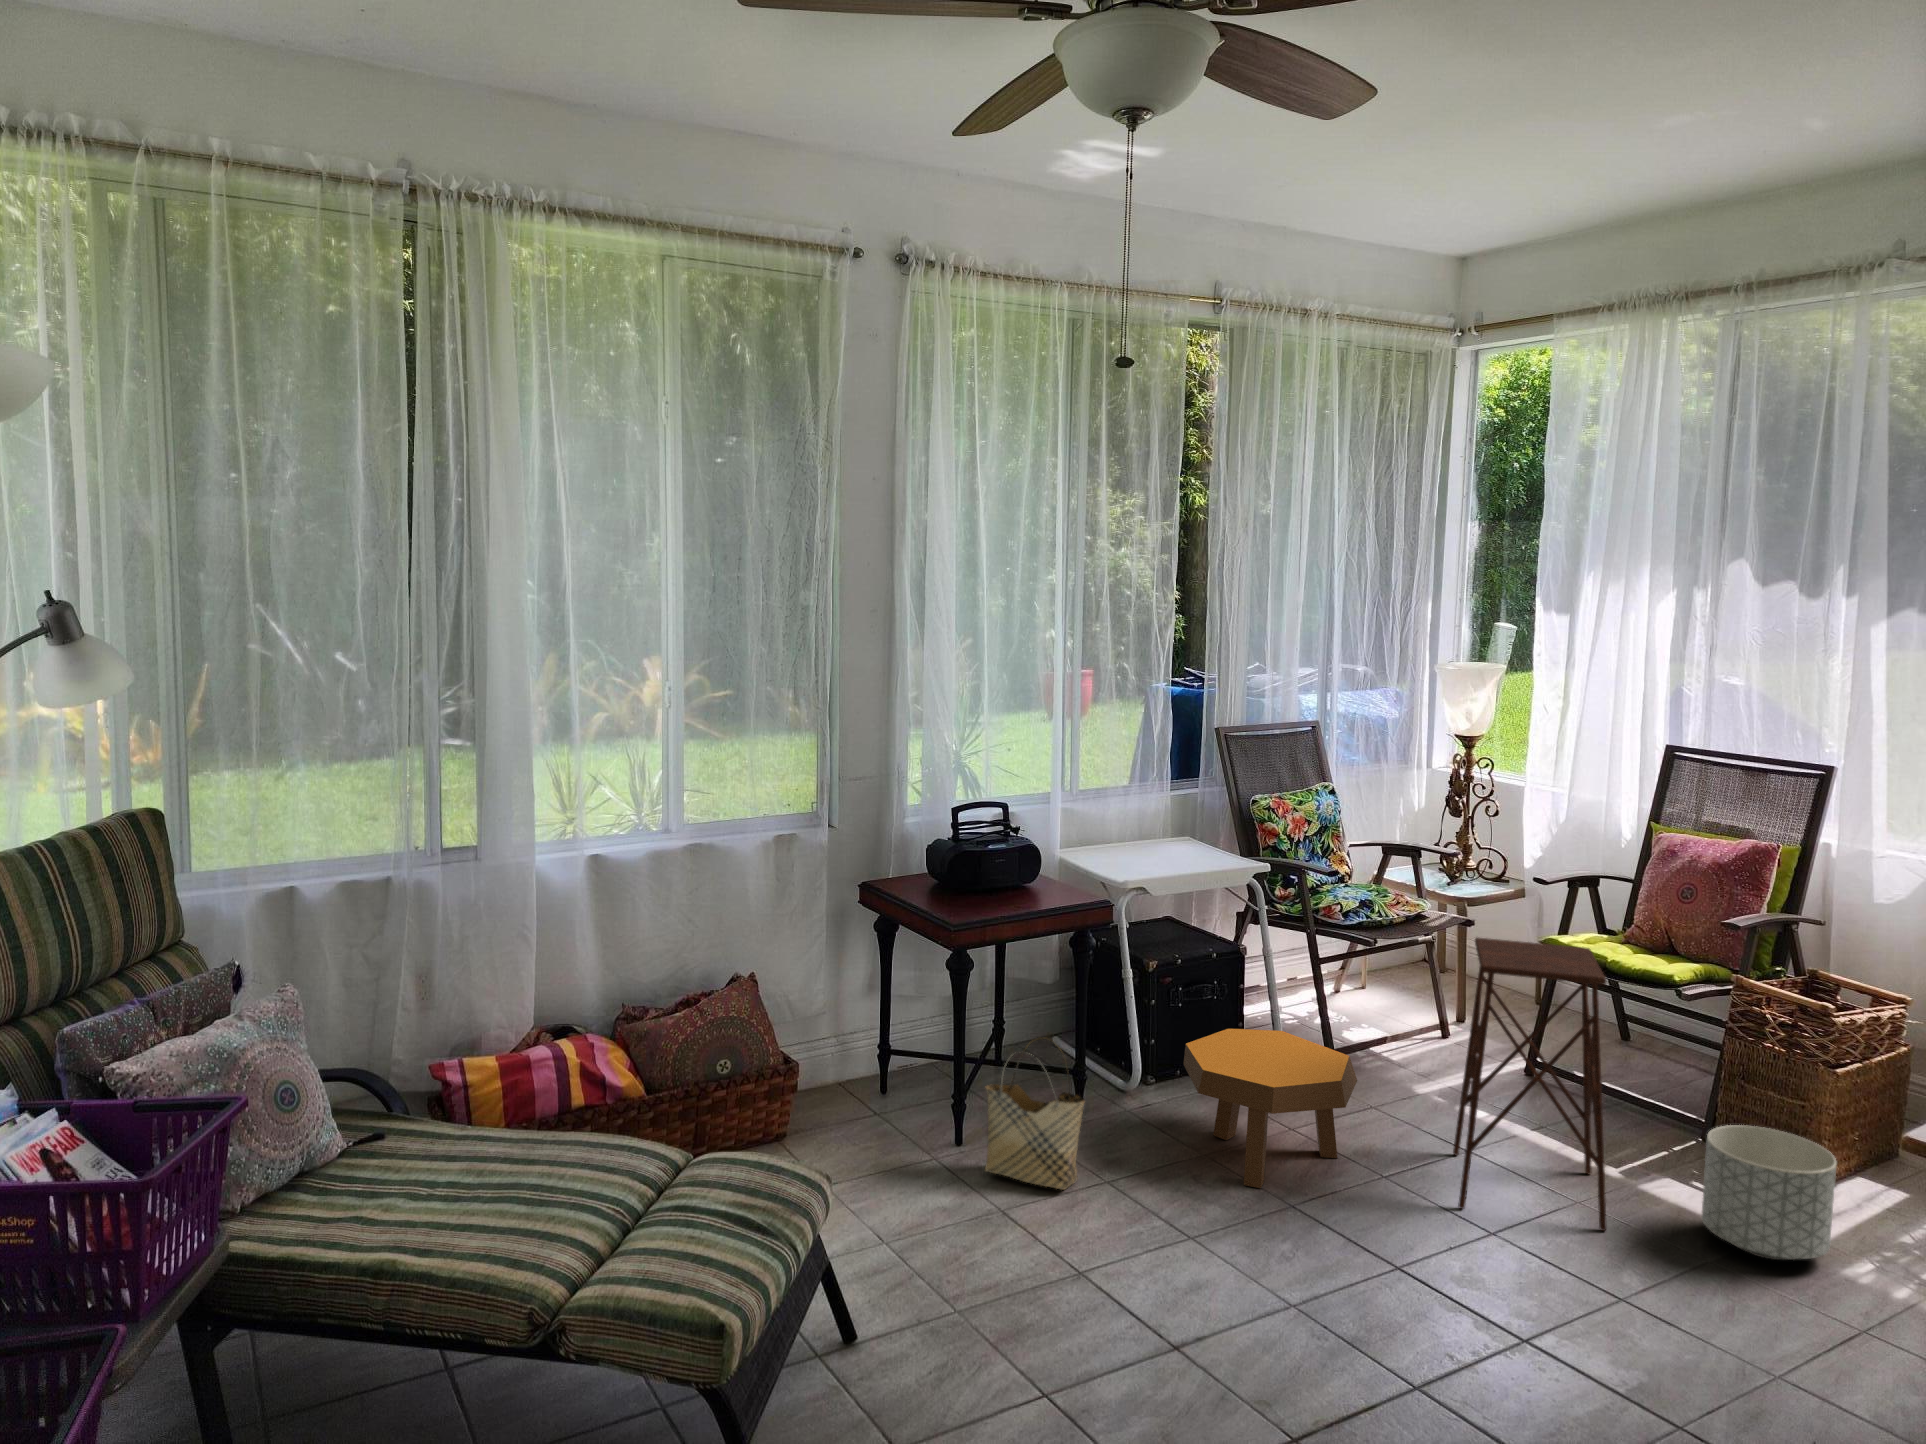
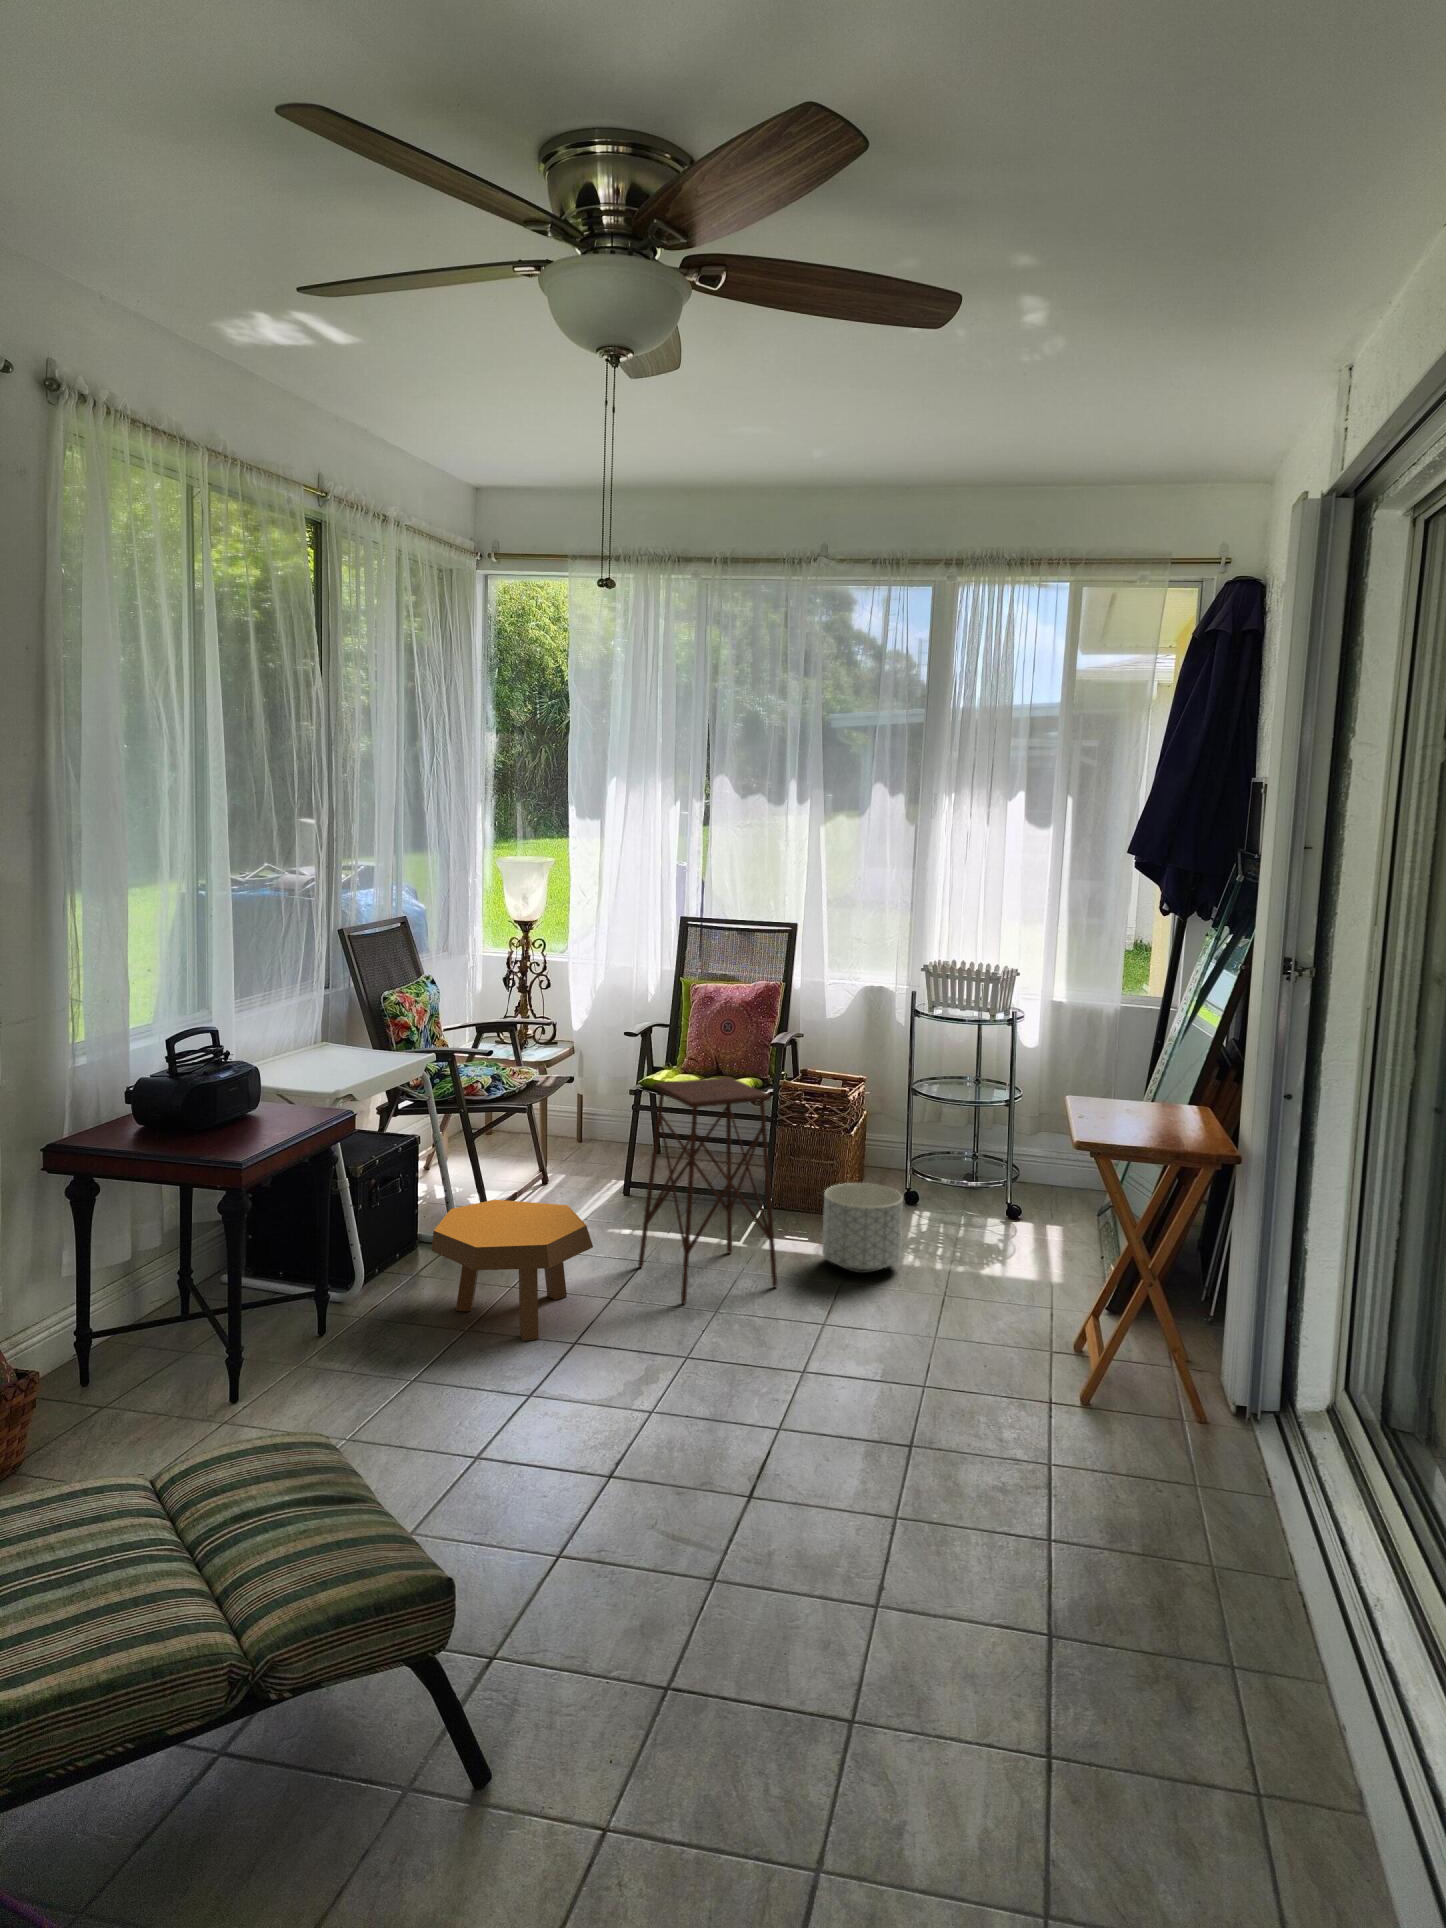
woven basket: present [985,1037,1085,1190] -> none [286,1254,395,1411]

